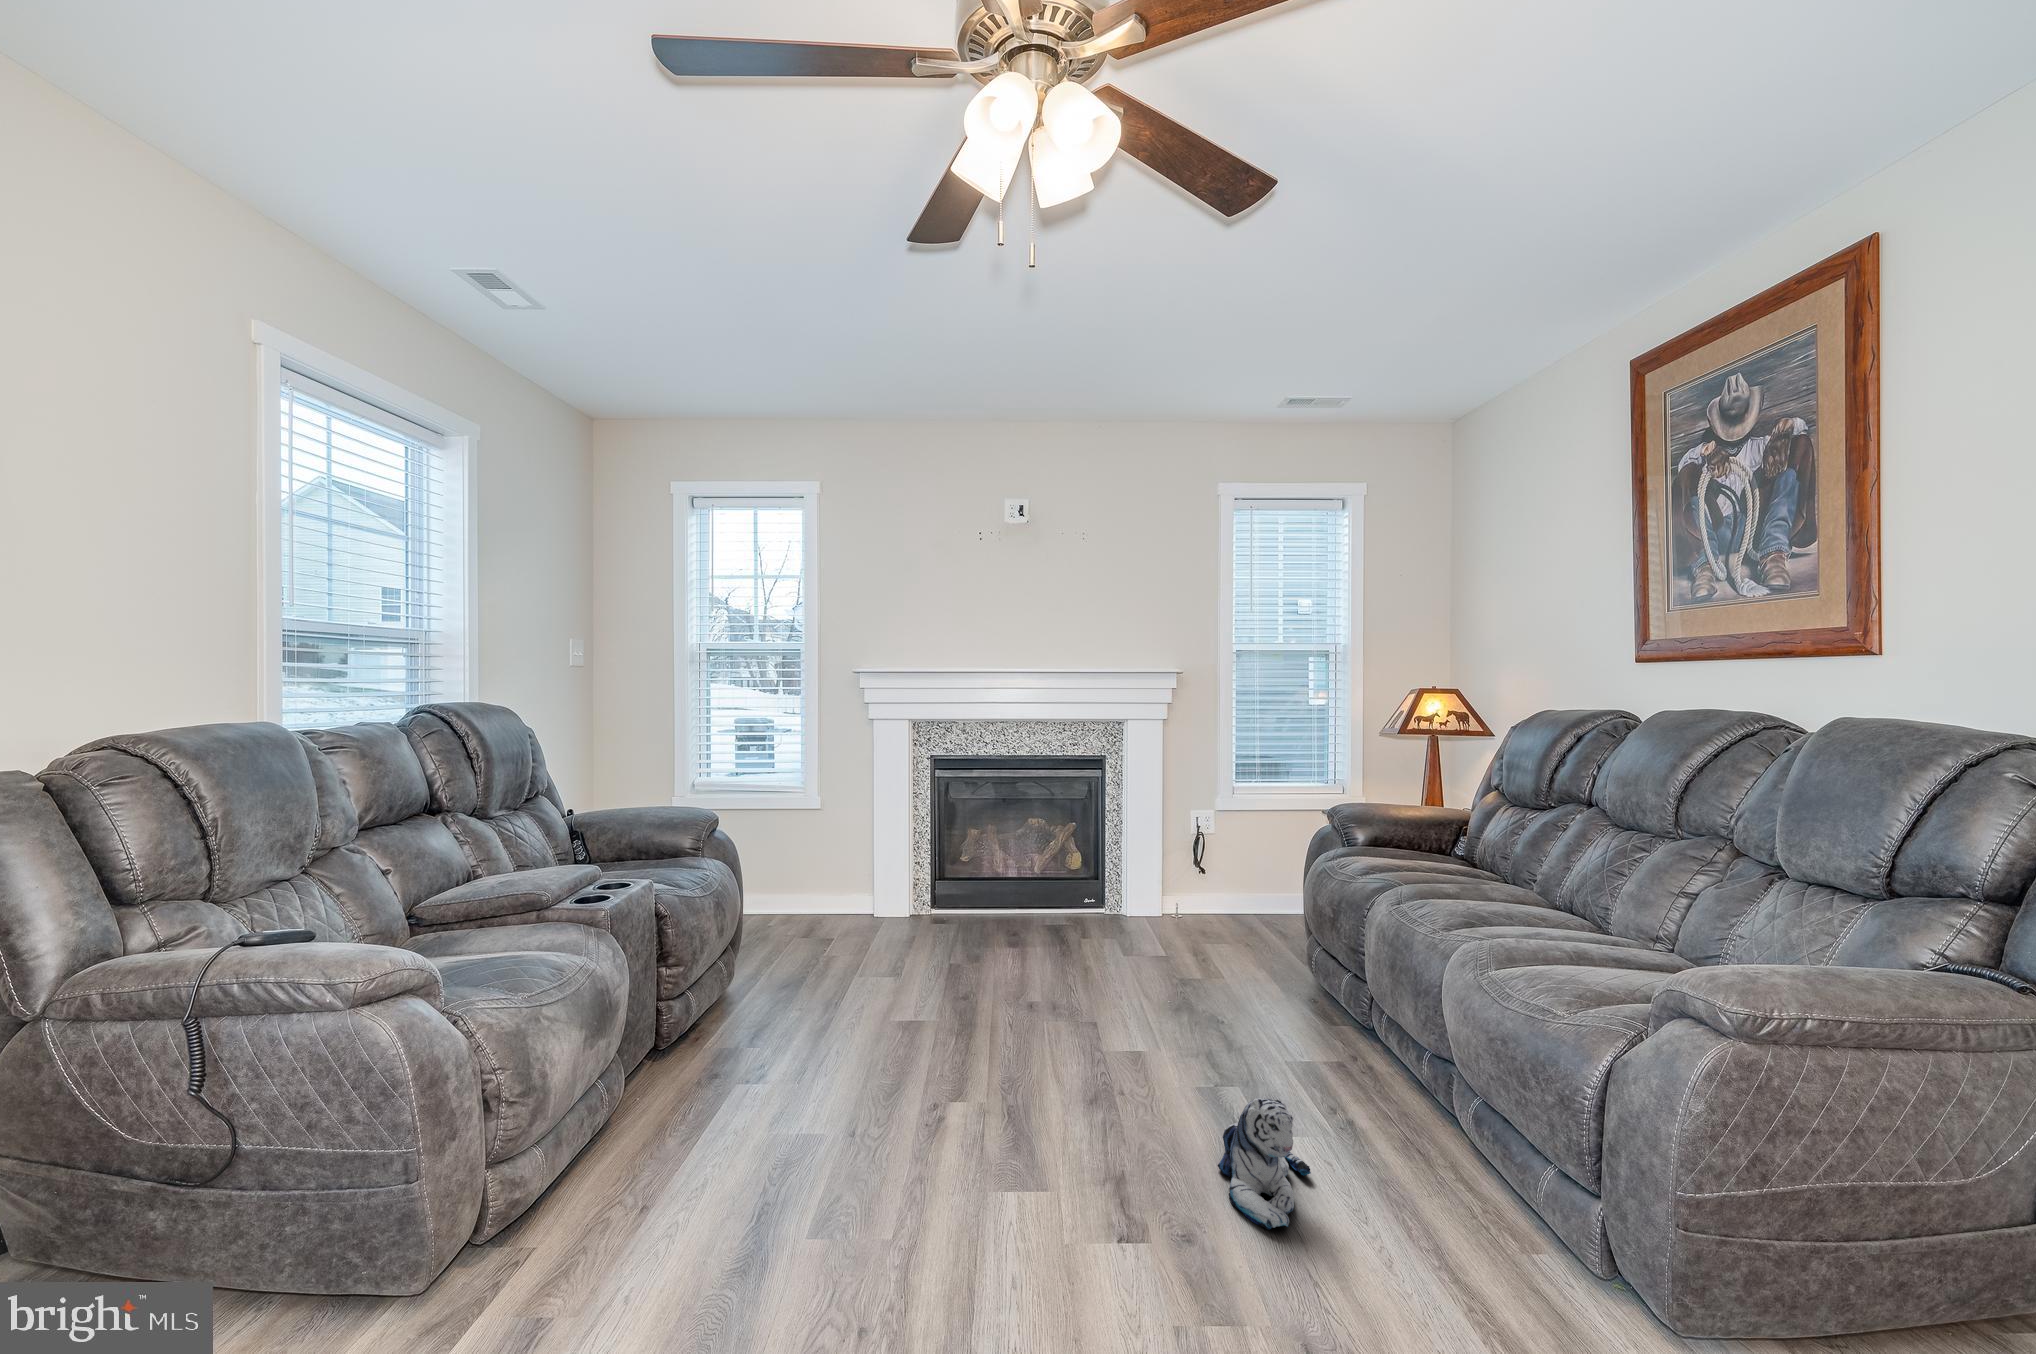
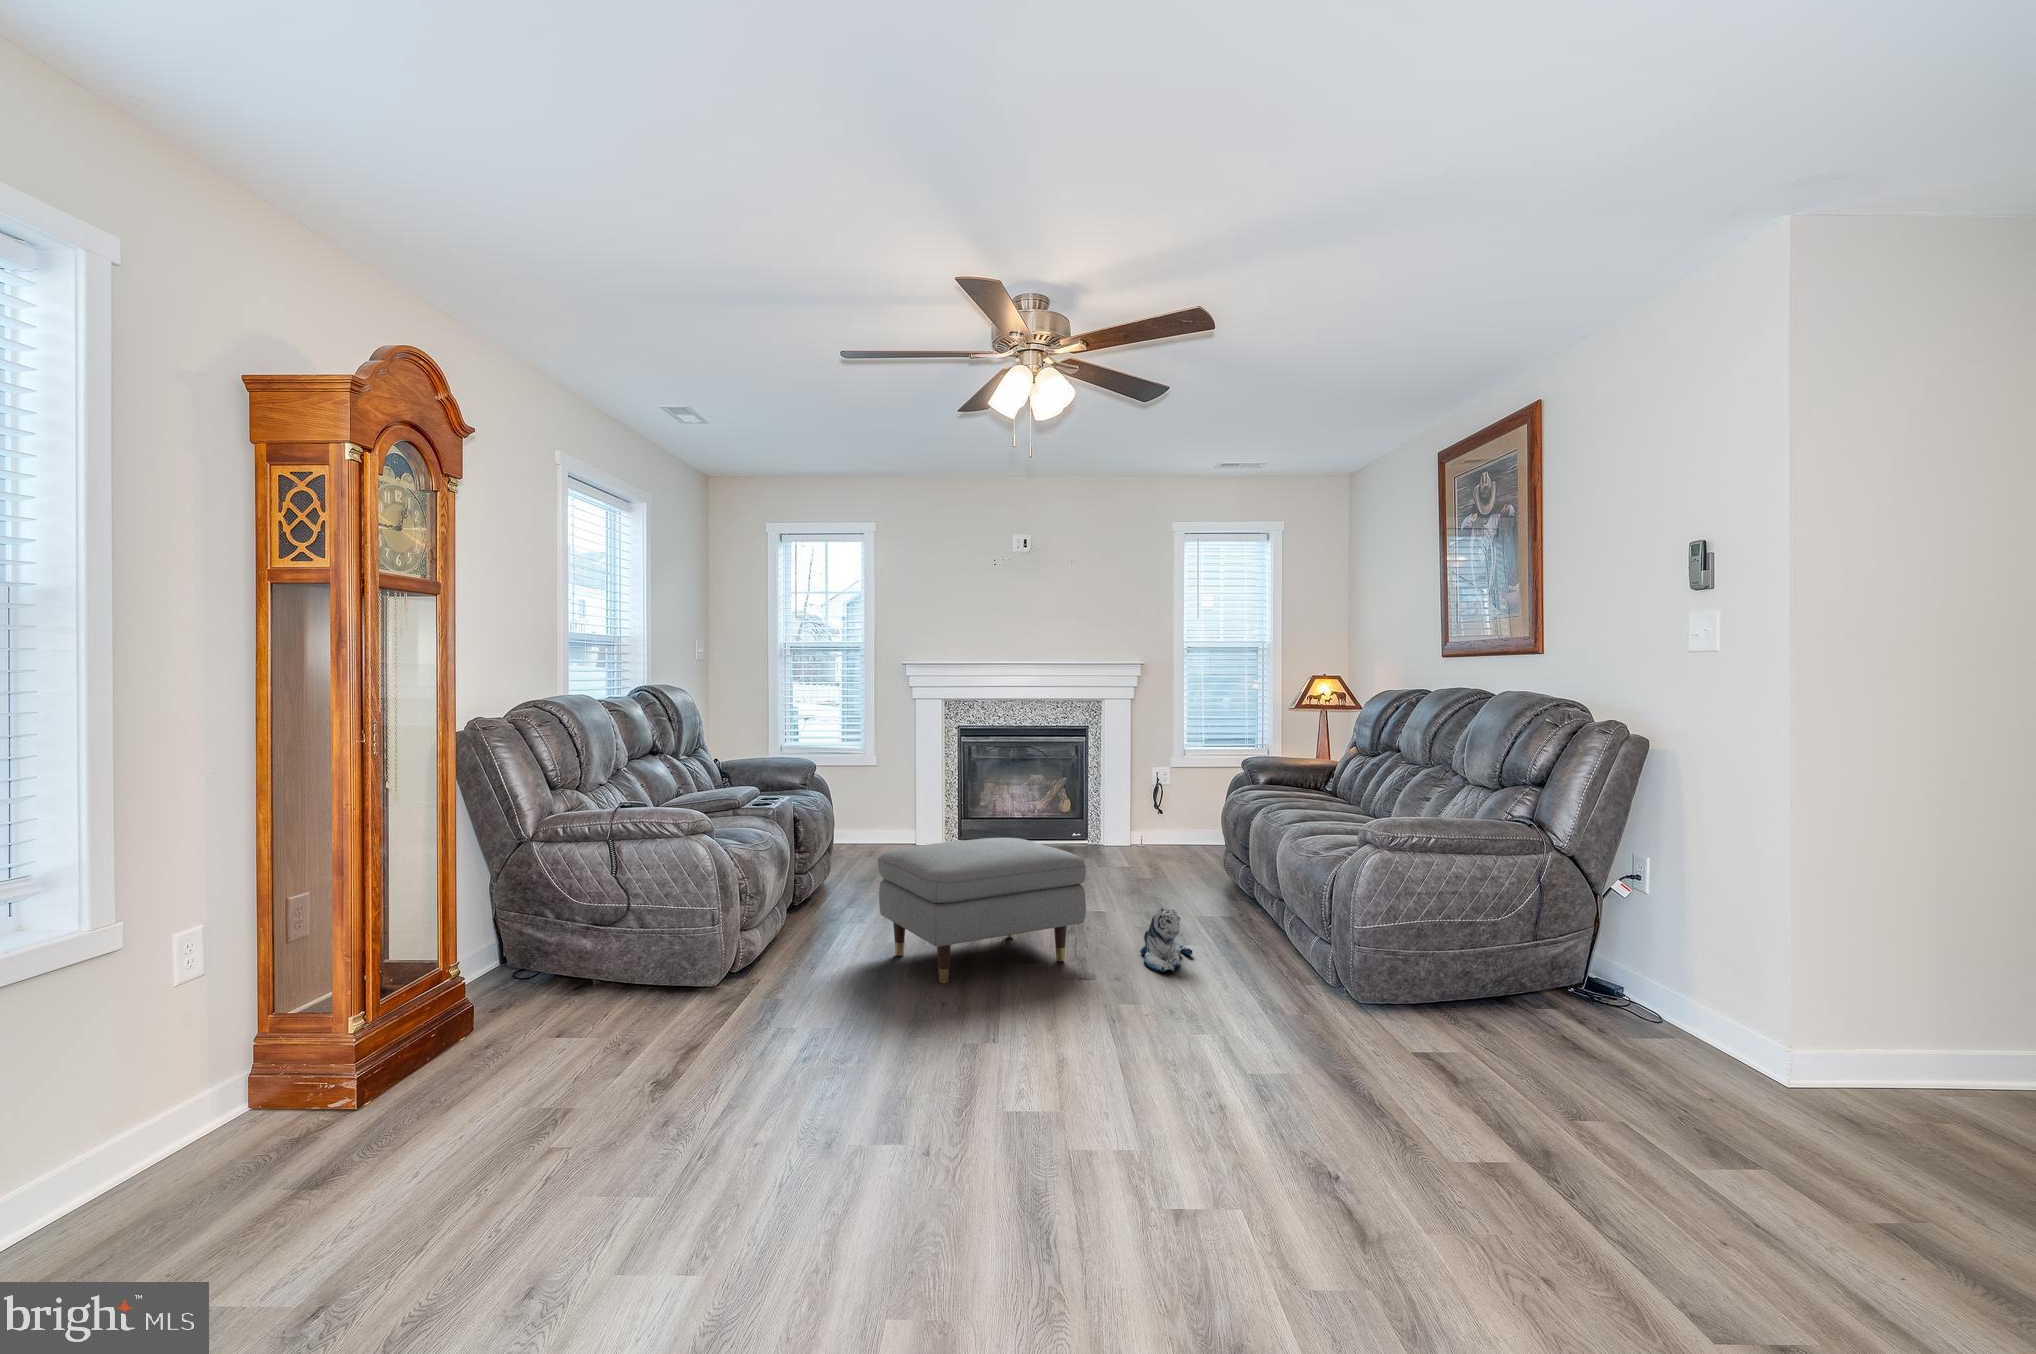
ottoman: none [763,957,1126,1267] -> present [878,838,1086,984]

